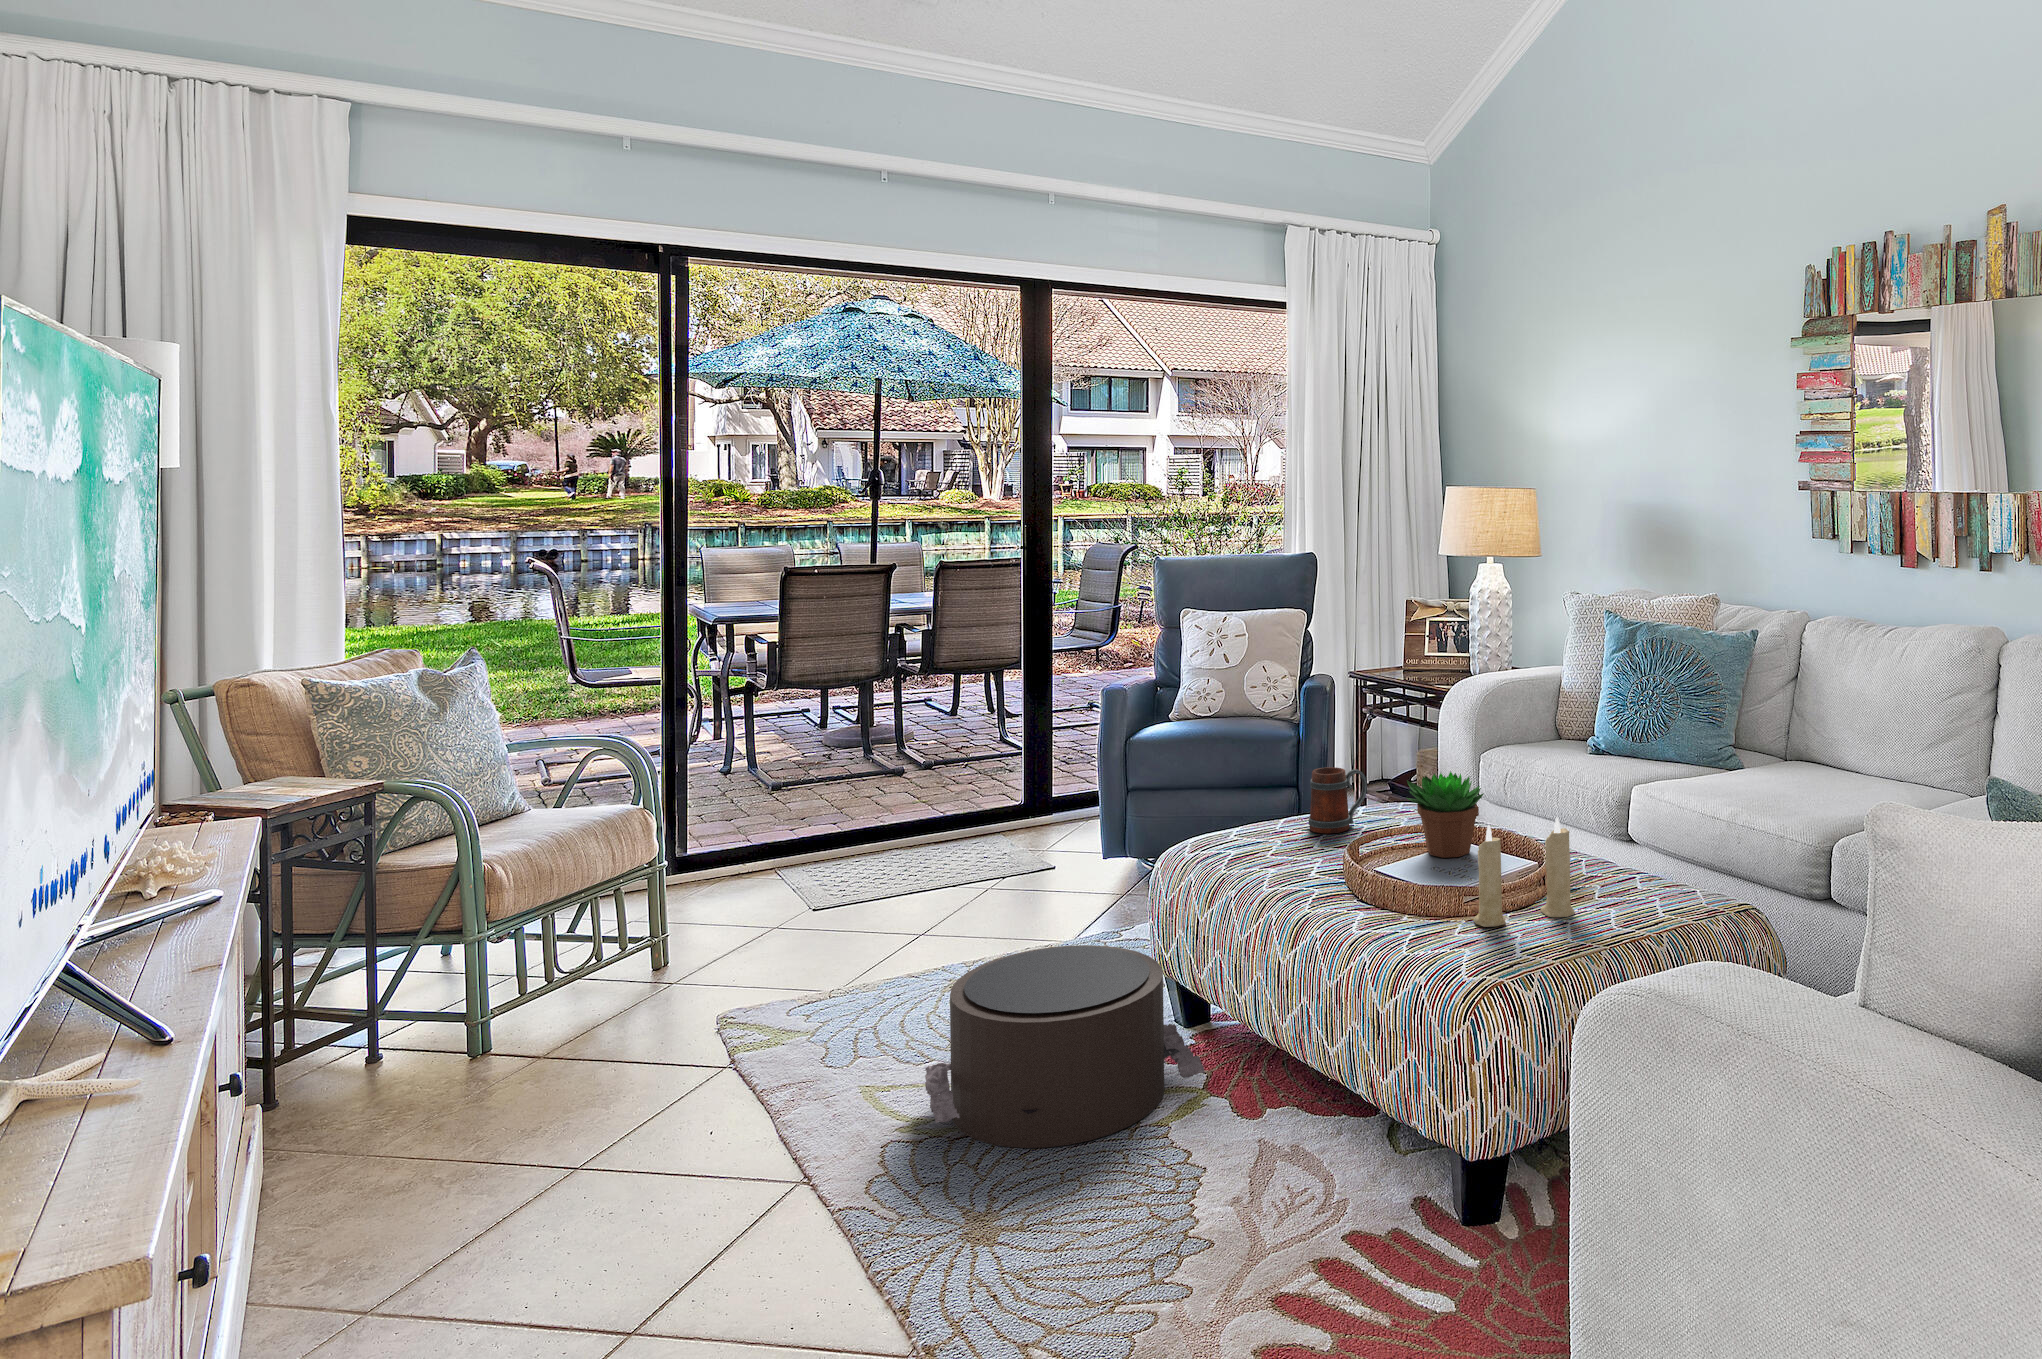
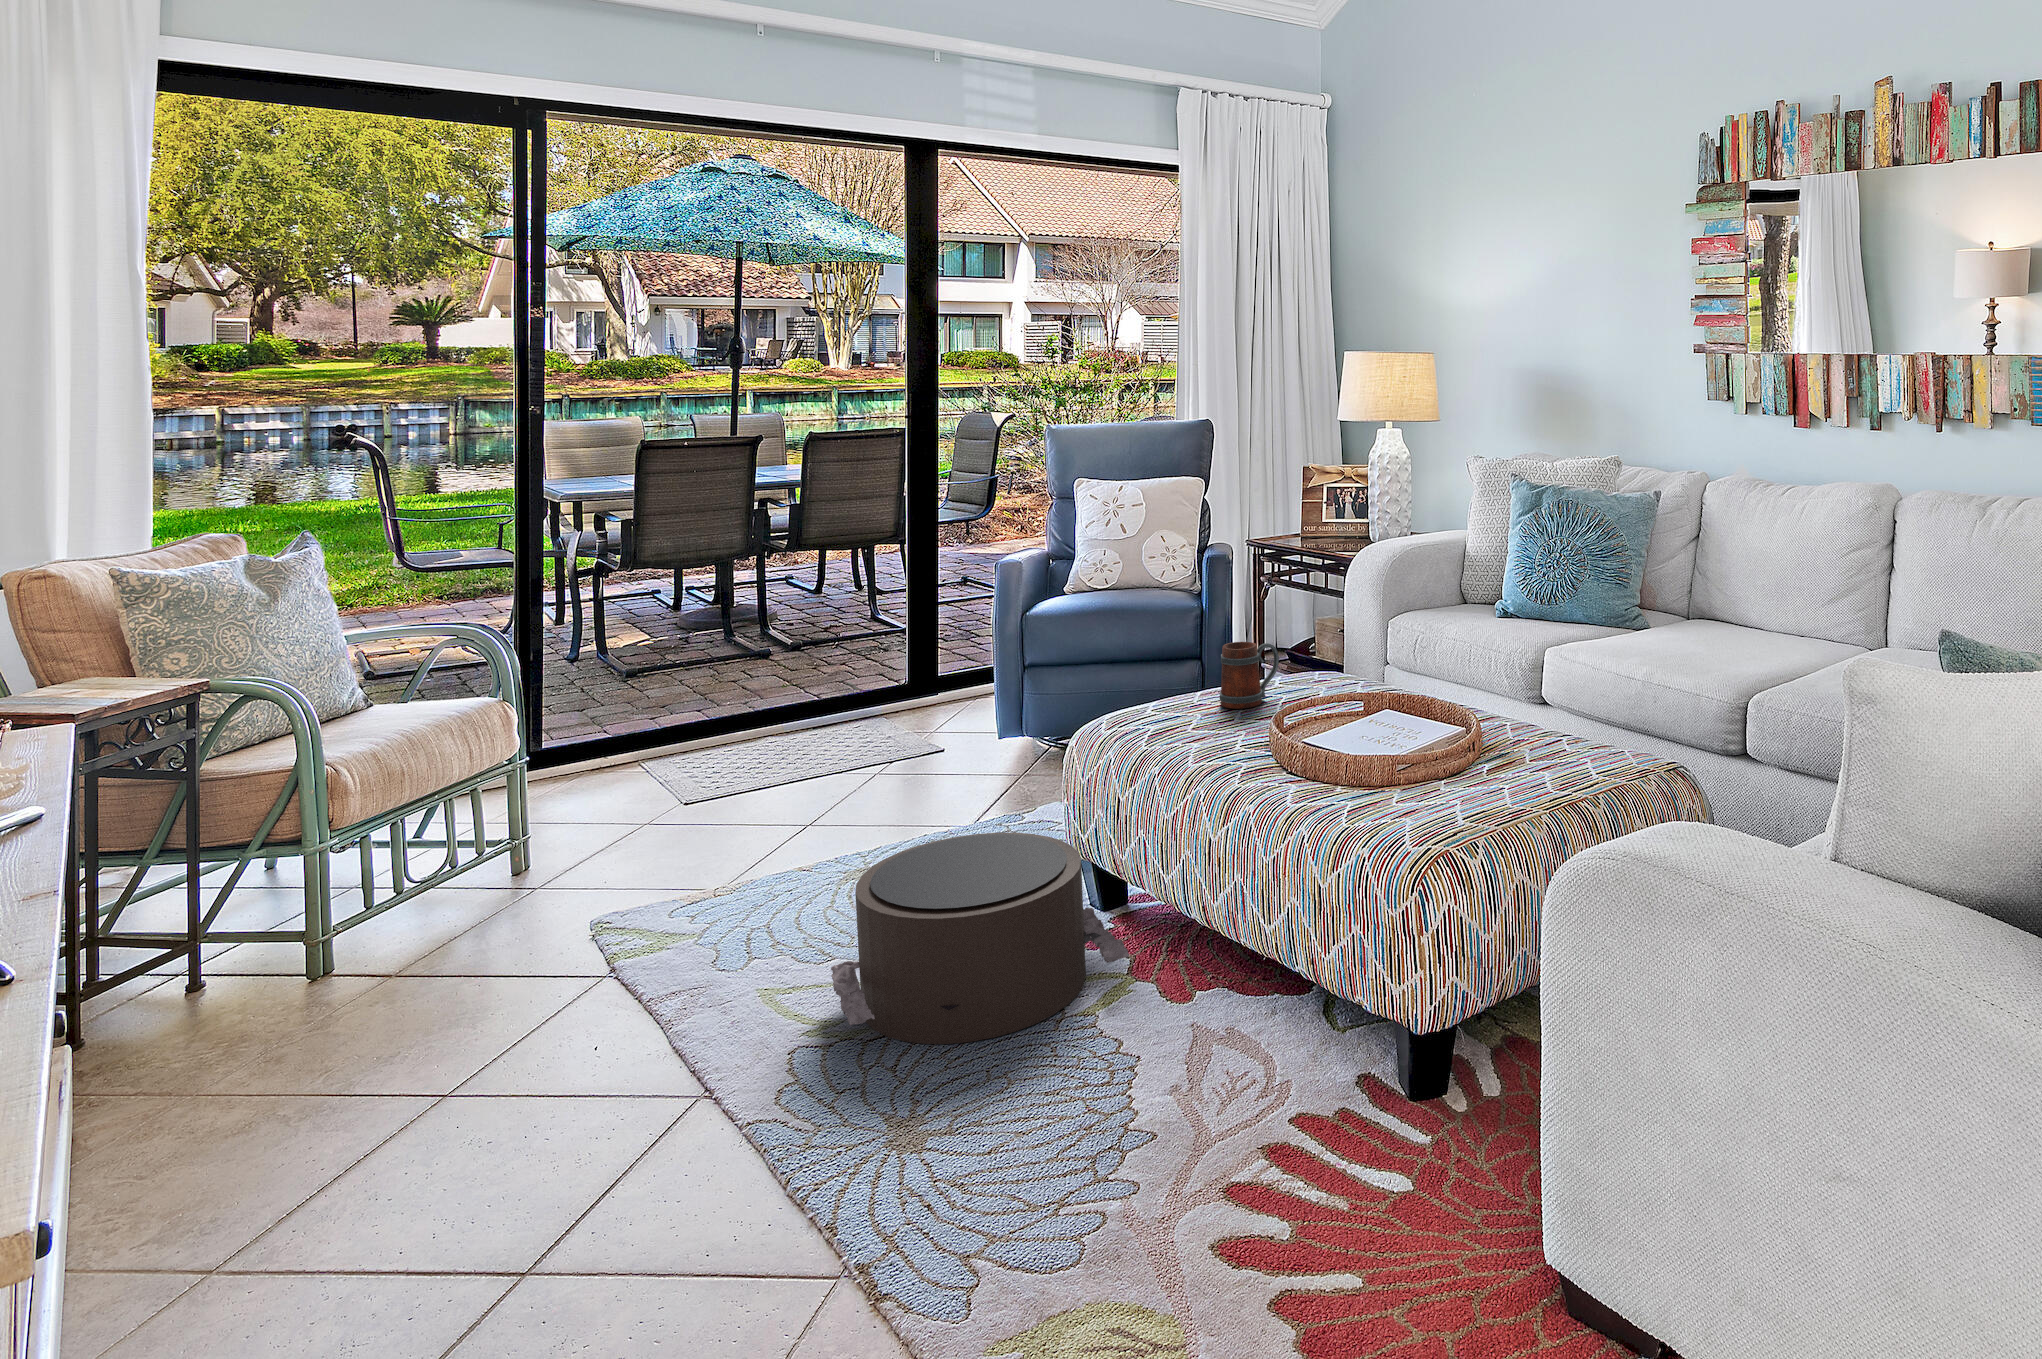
succulent plant: present [1407,771,1483,858] -> none [1323,642,1404,730]
candle: present [1473,817,1574,927] -> none [1406,683,1506,800]

